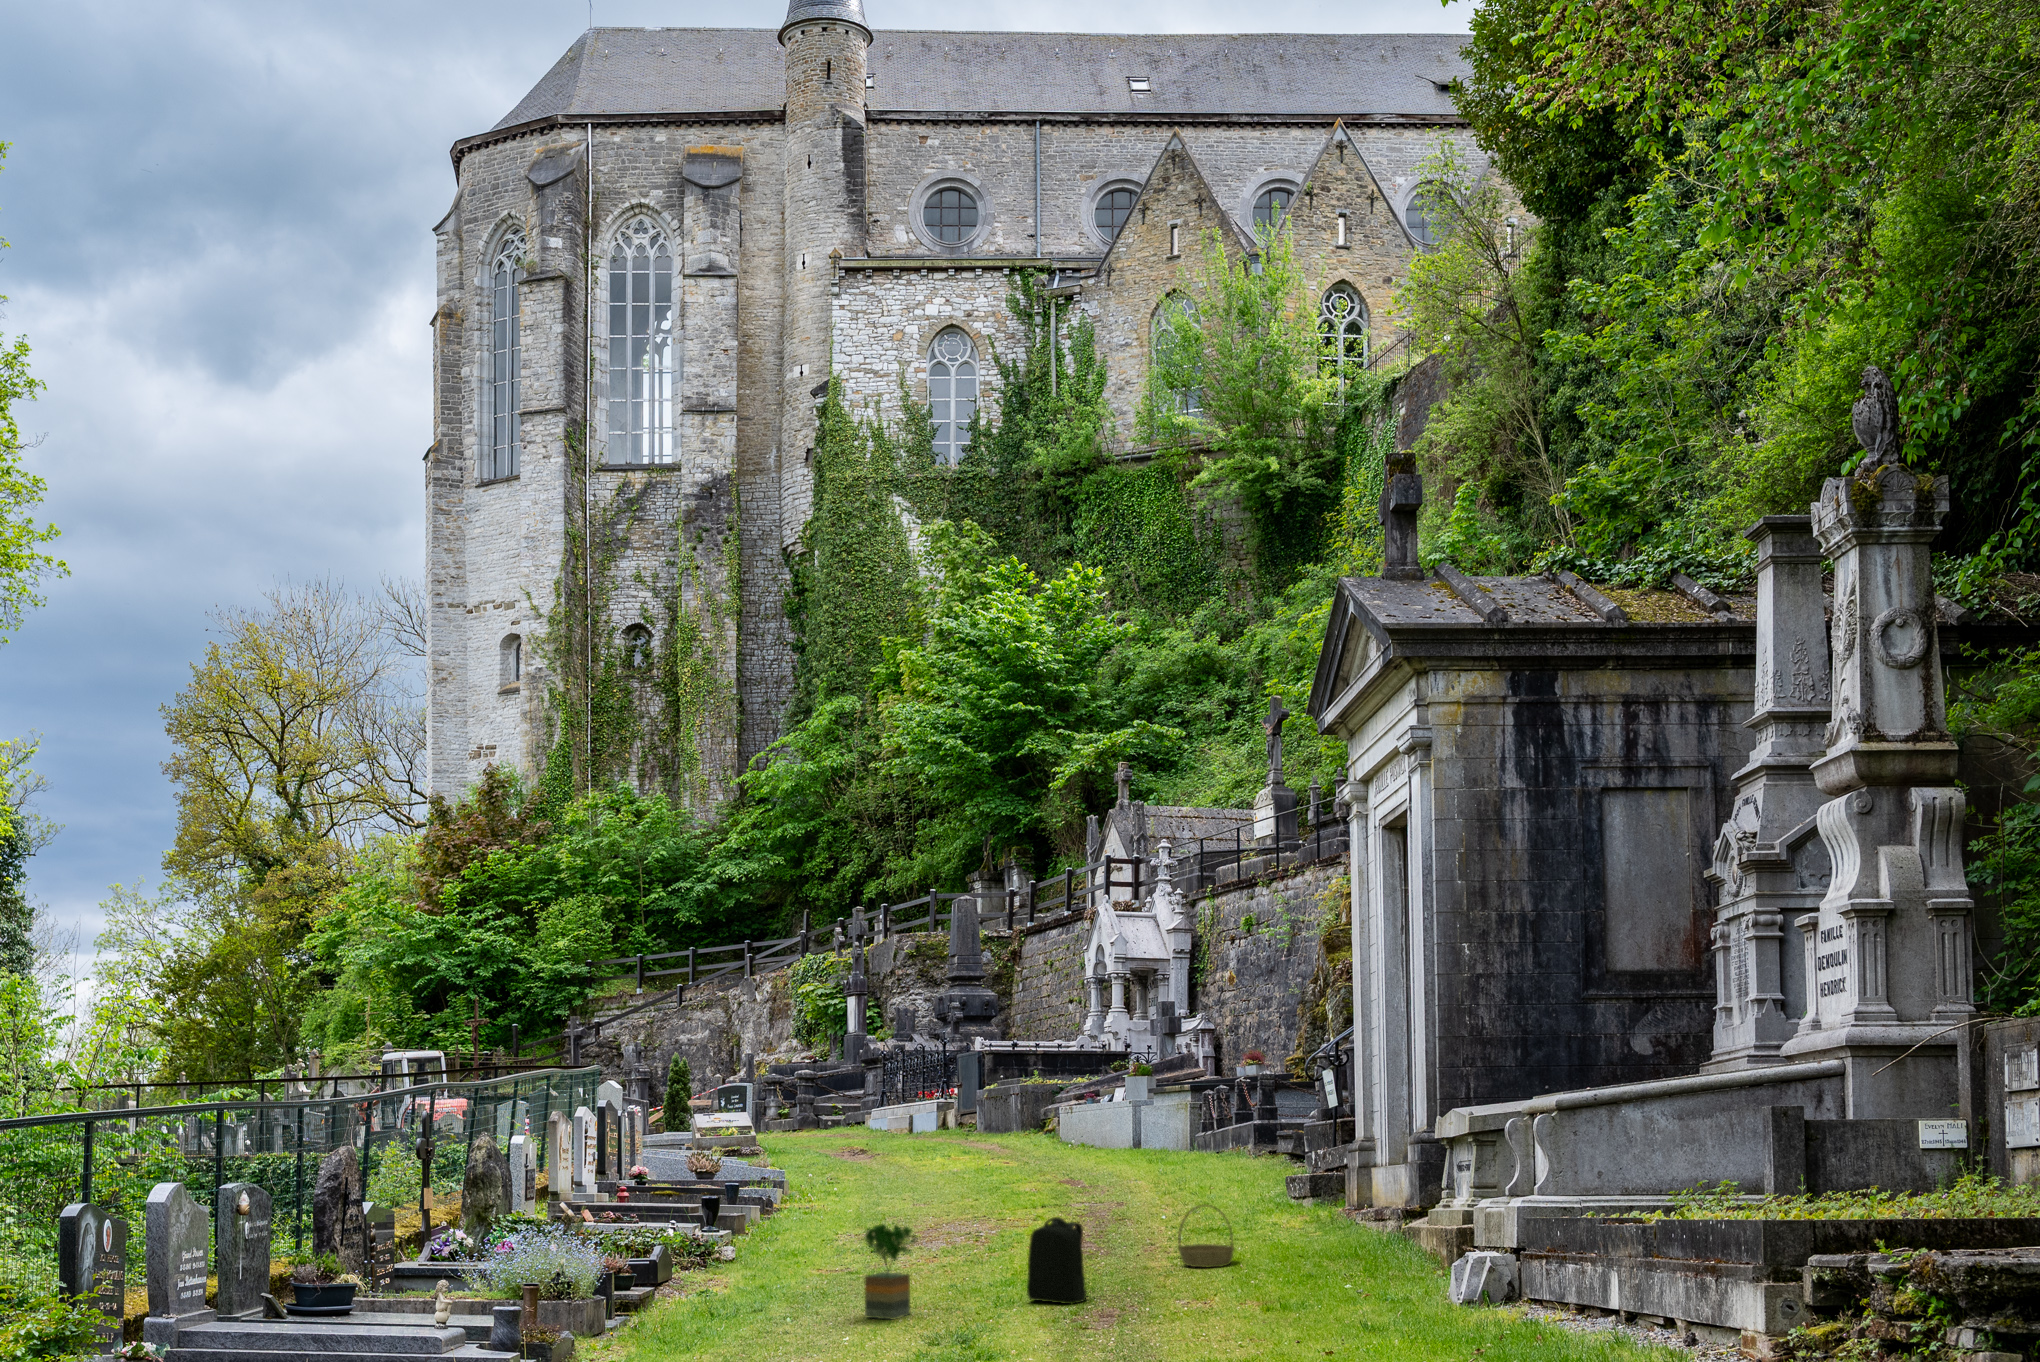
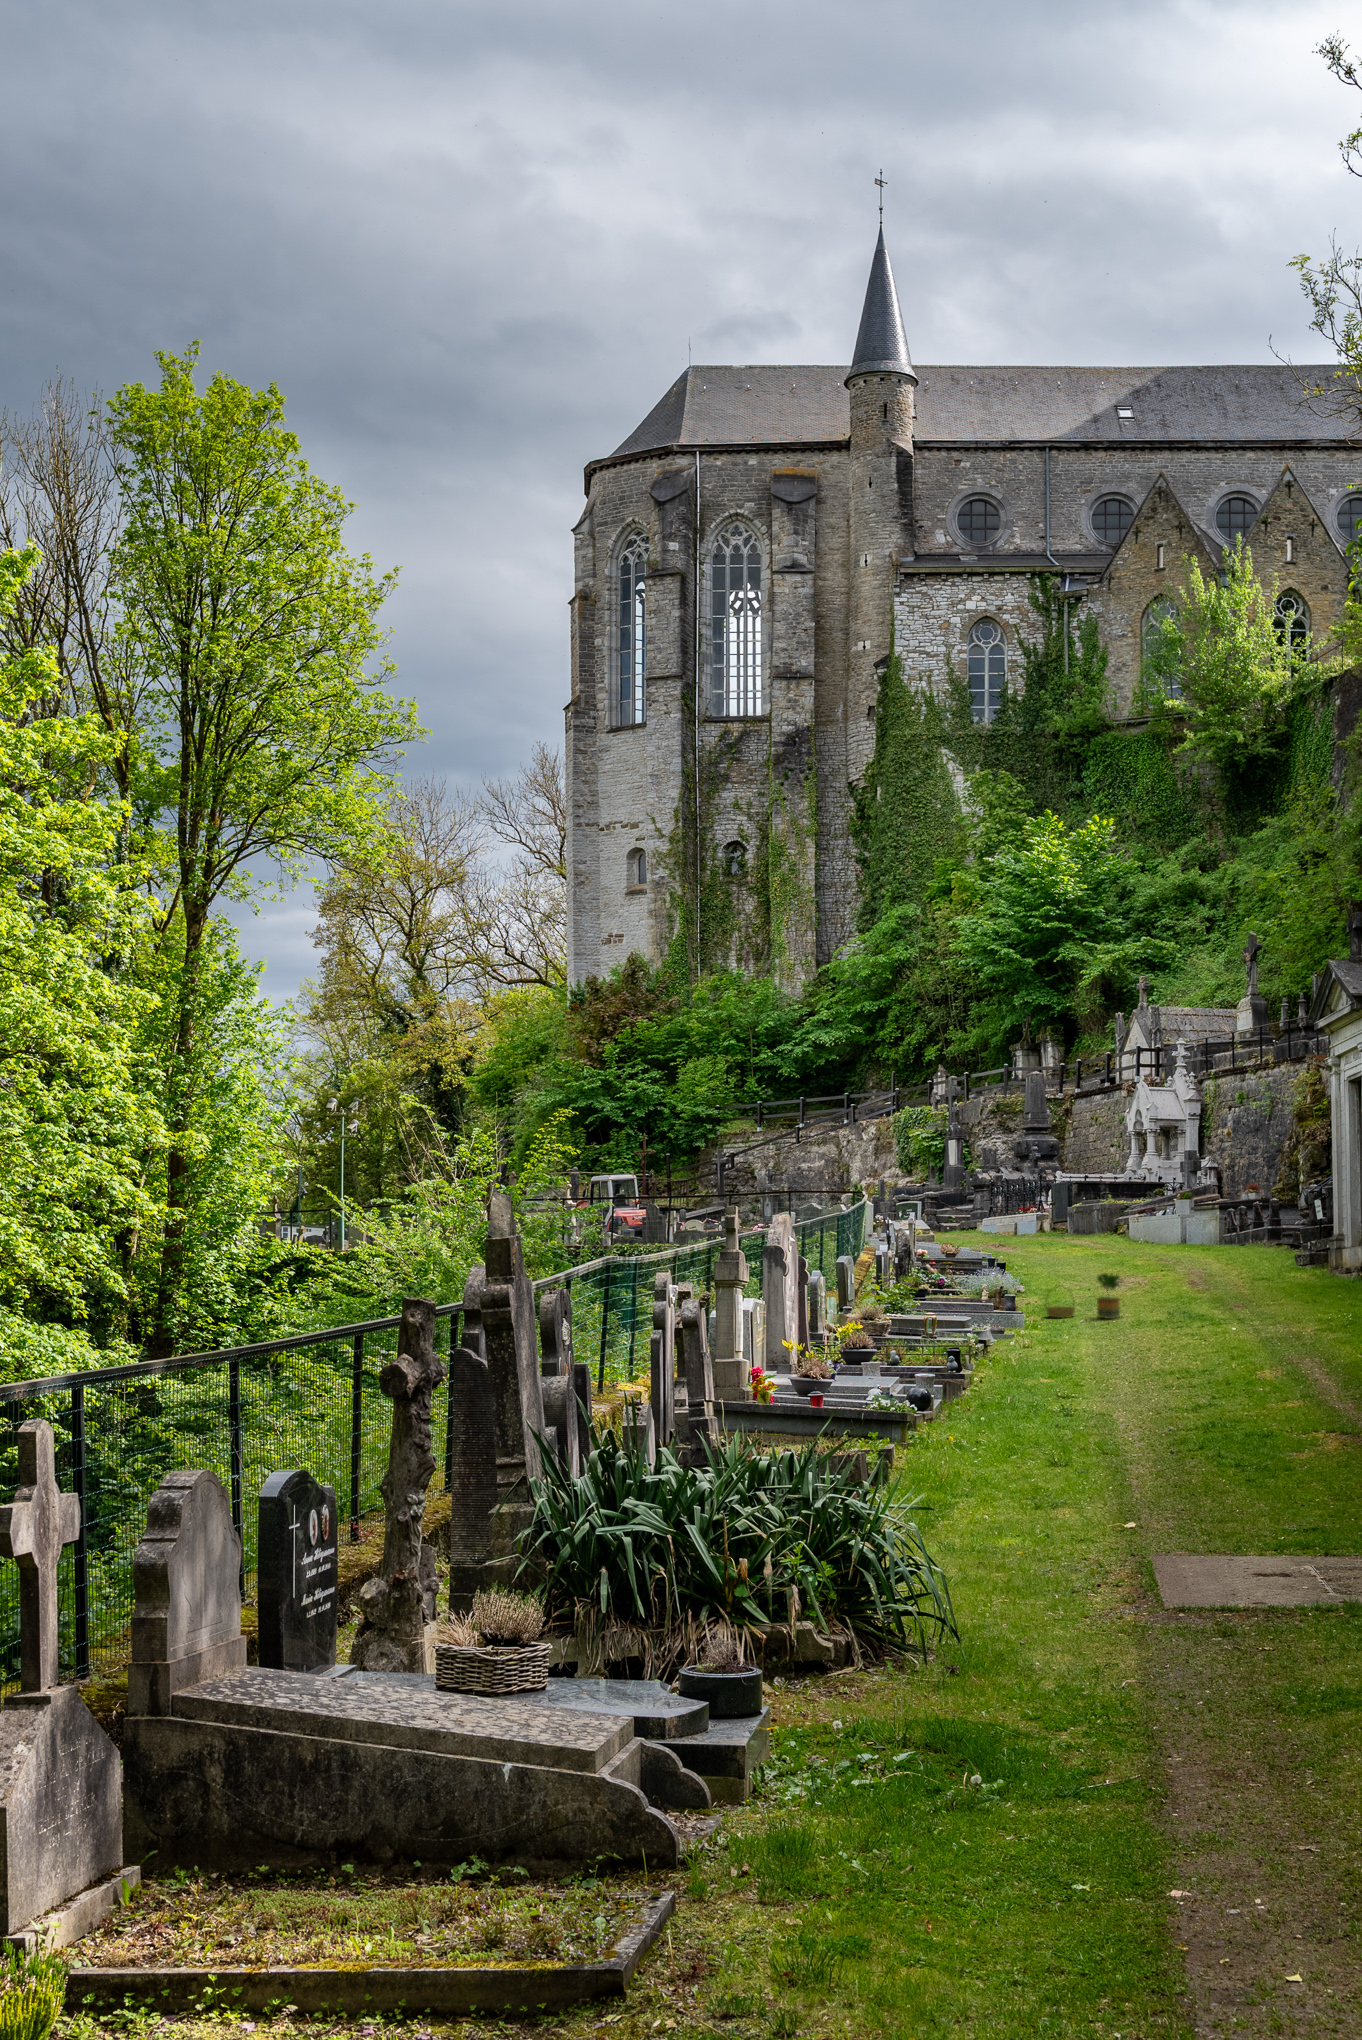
basket: present [1178,1204,1234,1267] -> present [1046,1295,1075,1318]
backpack: present [1027,1217,1087,1304] -> none [1178,1271,1209,1314]

